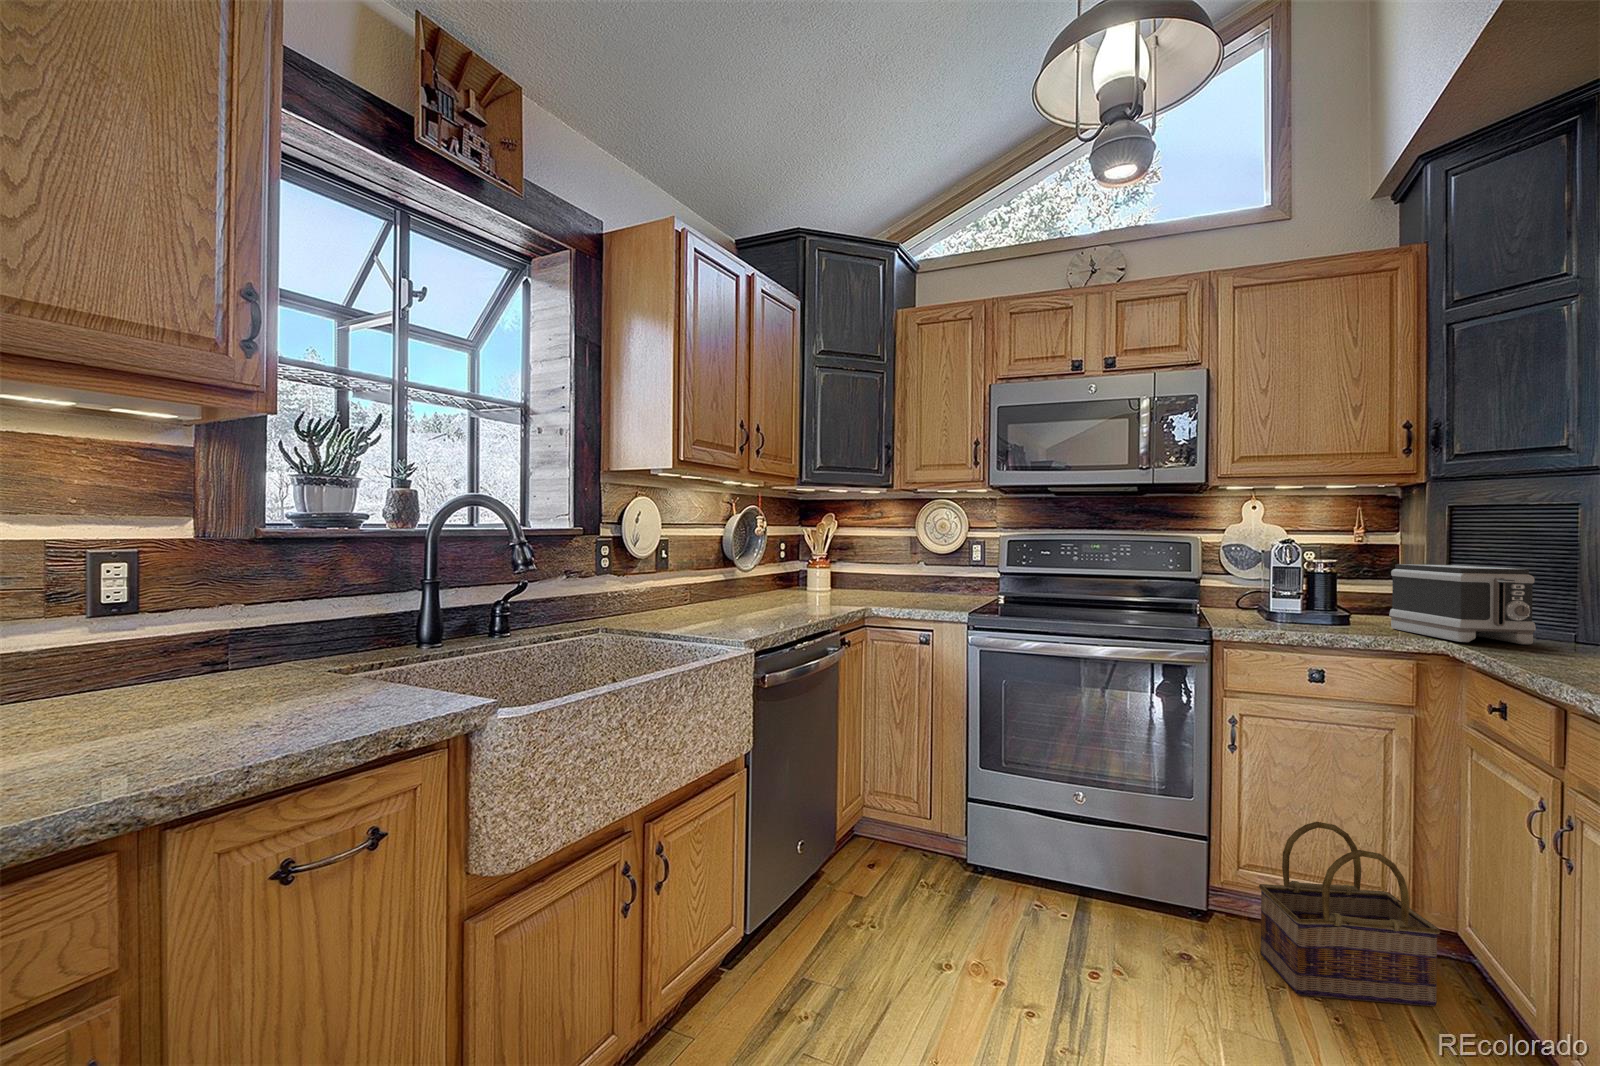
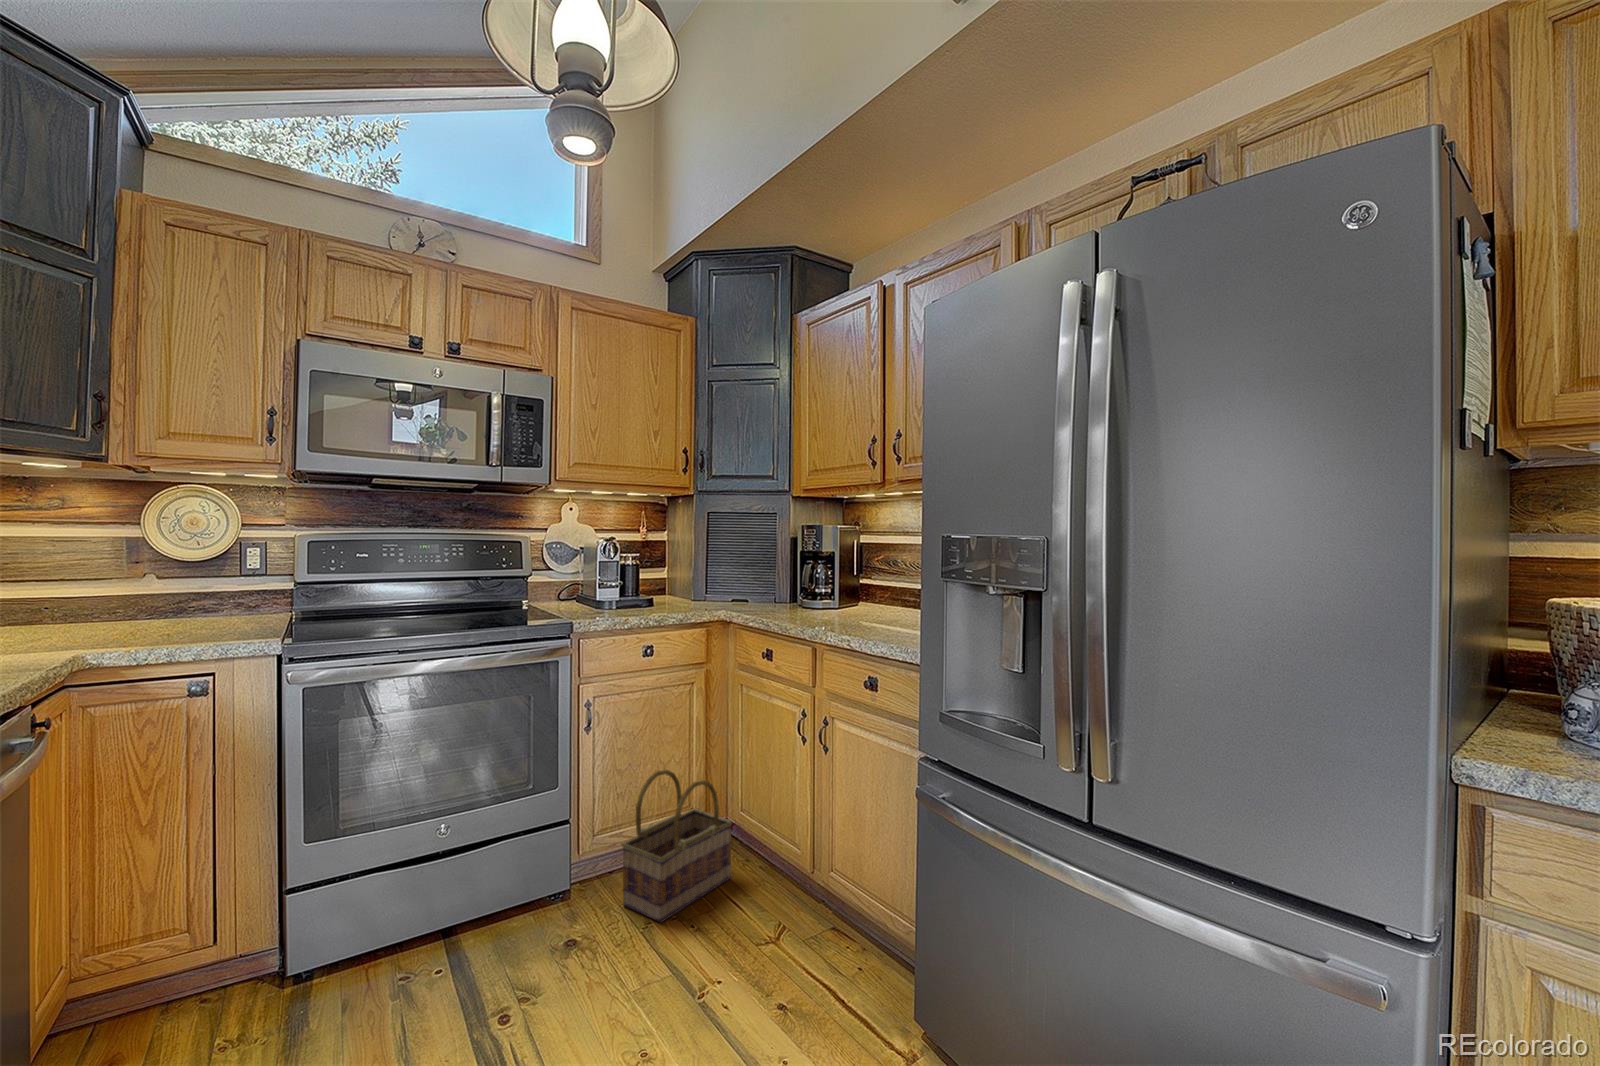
toaster: present [1389,564,1536,644] -> none [678,555,760,610]

